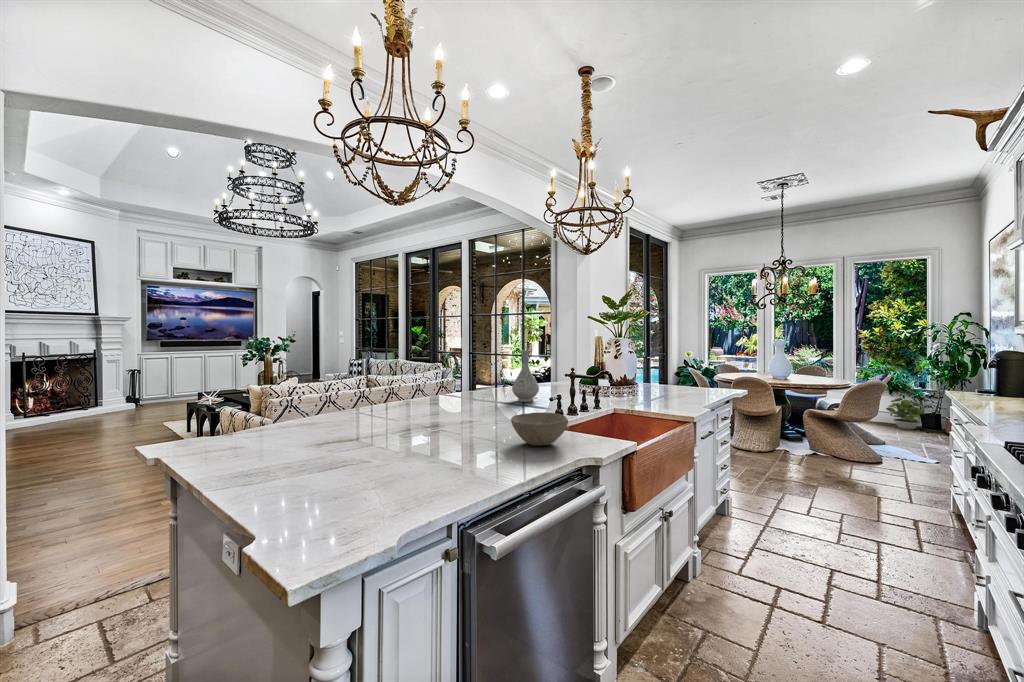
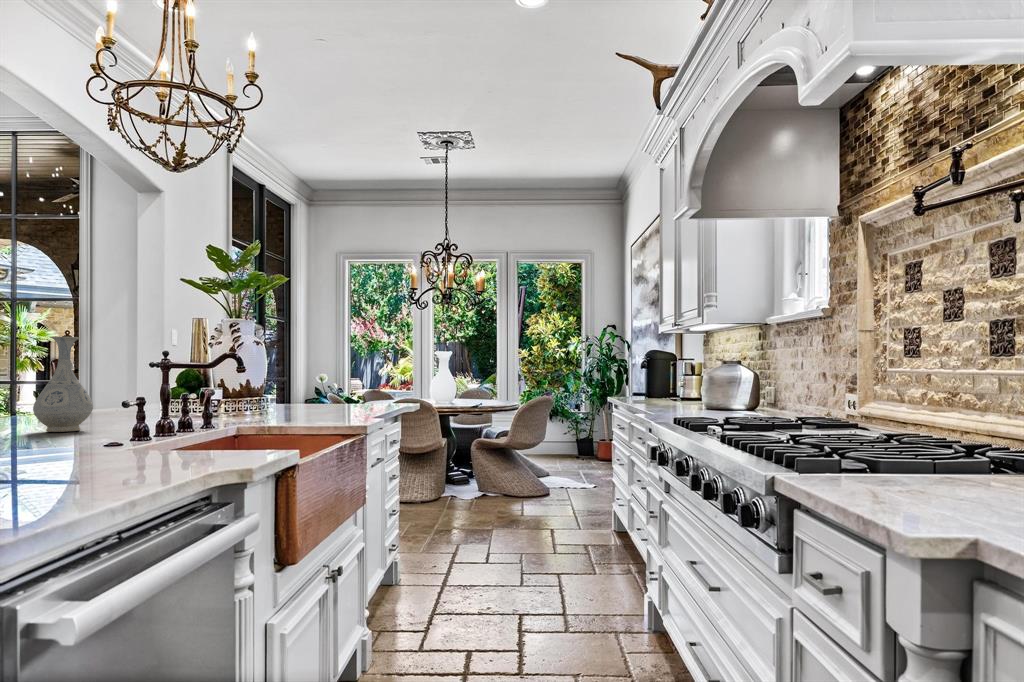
potted plant: present [886,398,924,430] -> none [547,422,581,459]
bowl: present [511,413,568,446] -> none [65,415,184,470]

